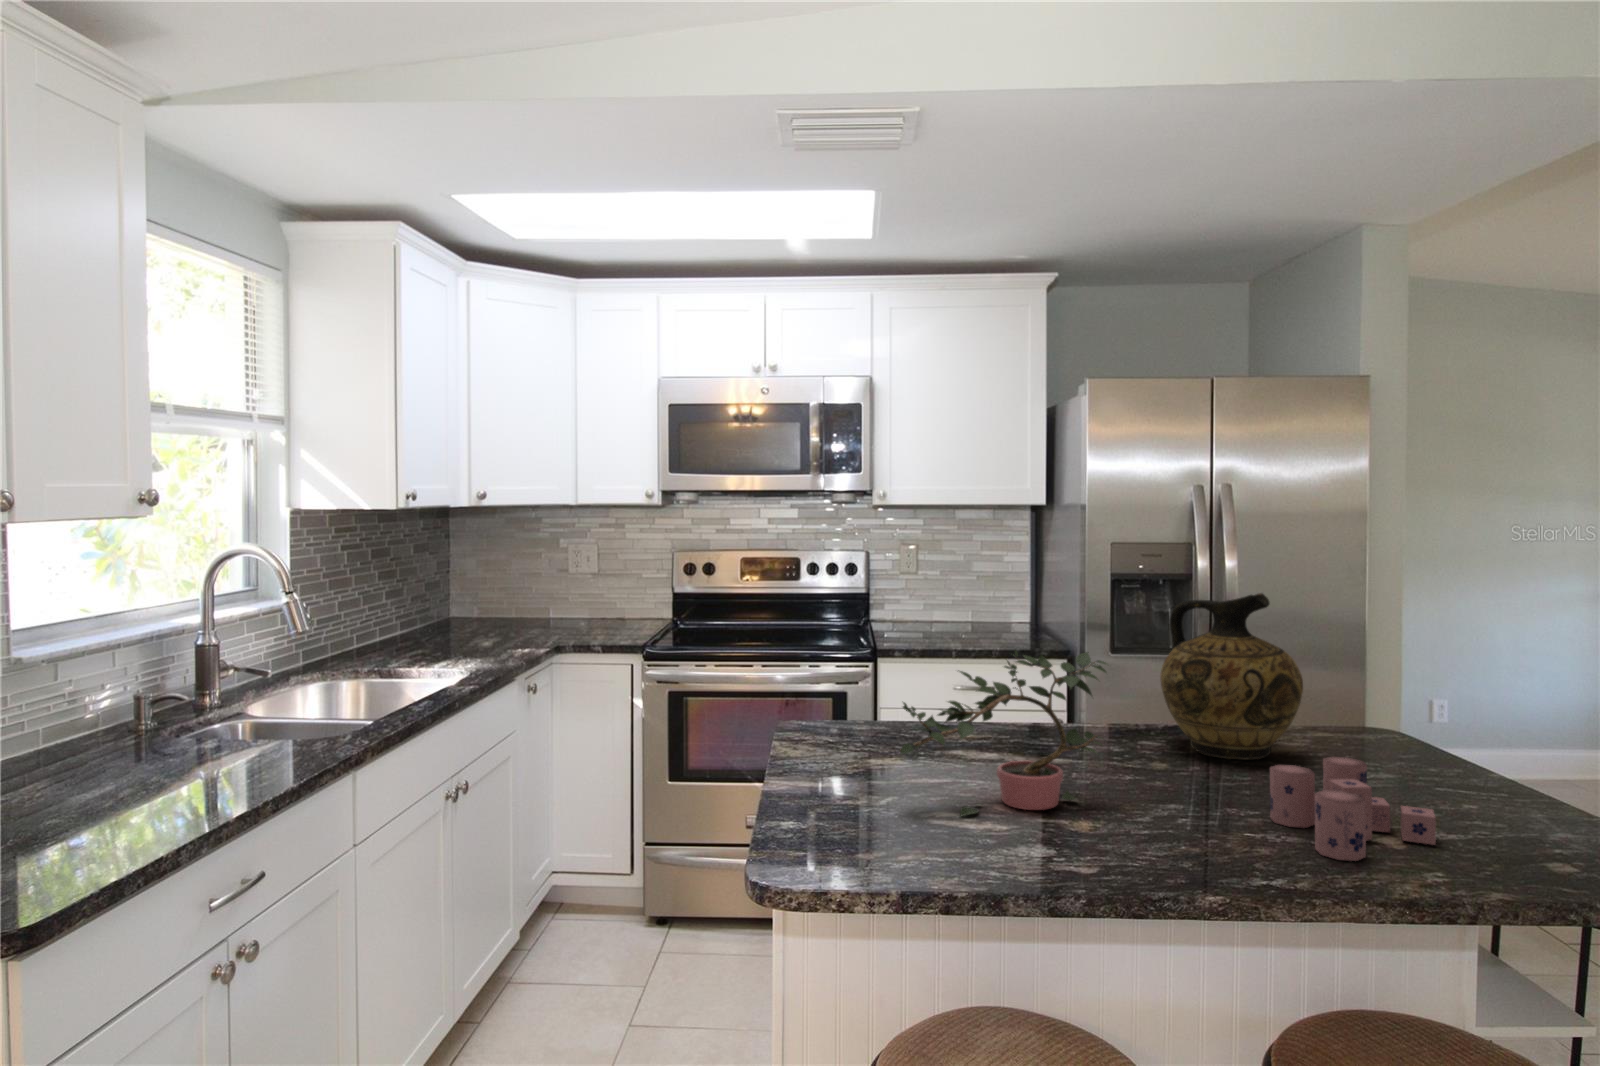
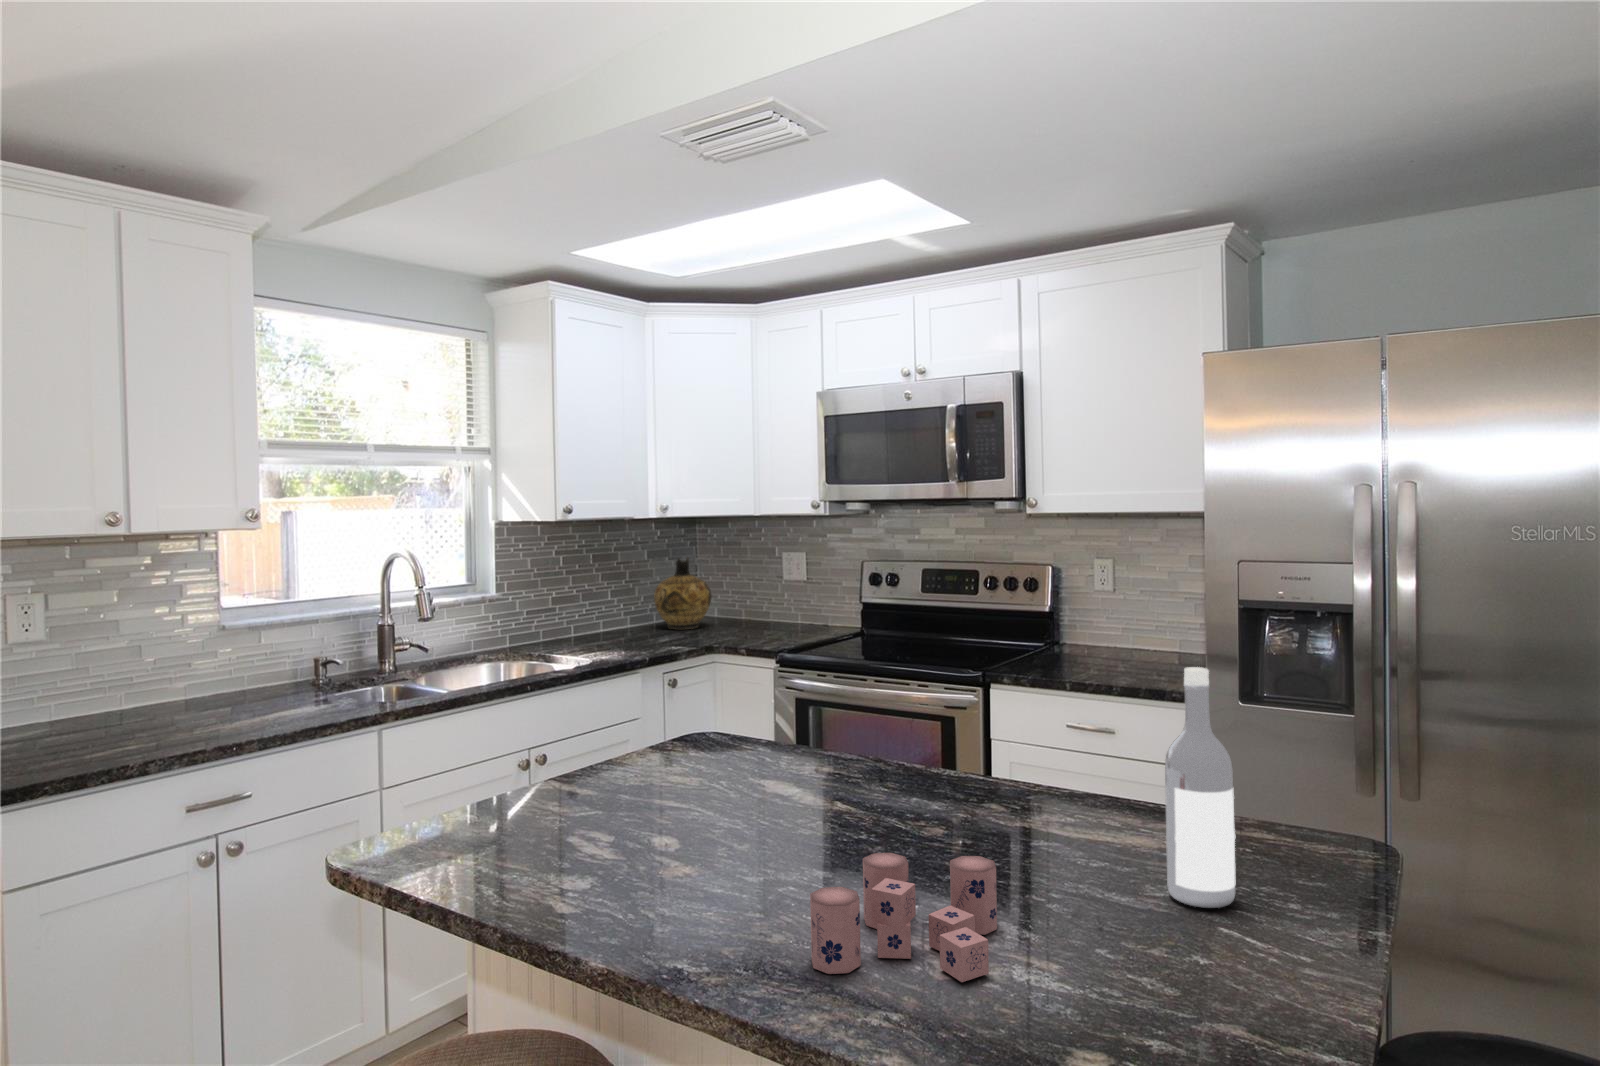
ceramic jug: present [1160,593,1303,759] -> present [654,558,712,629]
wine bottle: none [1374,598,1431,775] -> present [1165,667,1235,908]
potted plant: present [900,651,1107,816] -> none [567,689,772,857]

